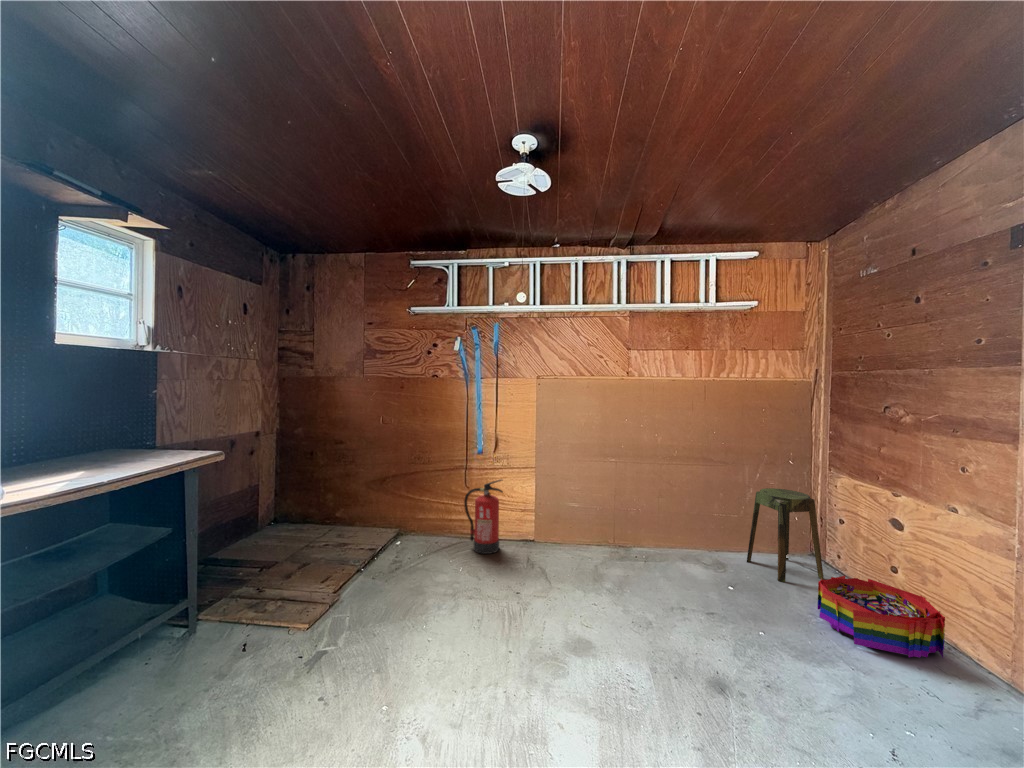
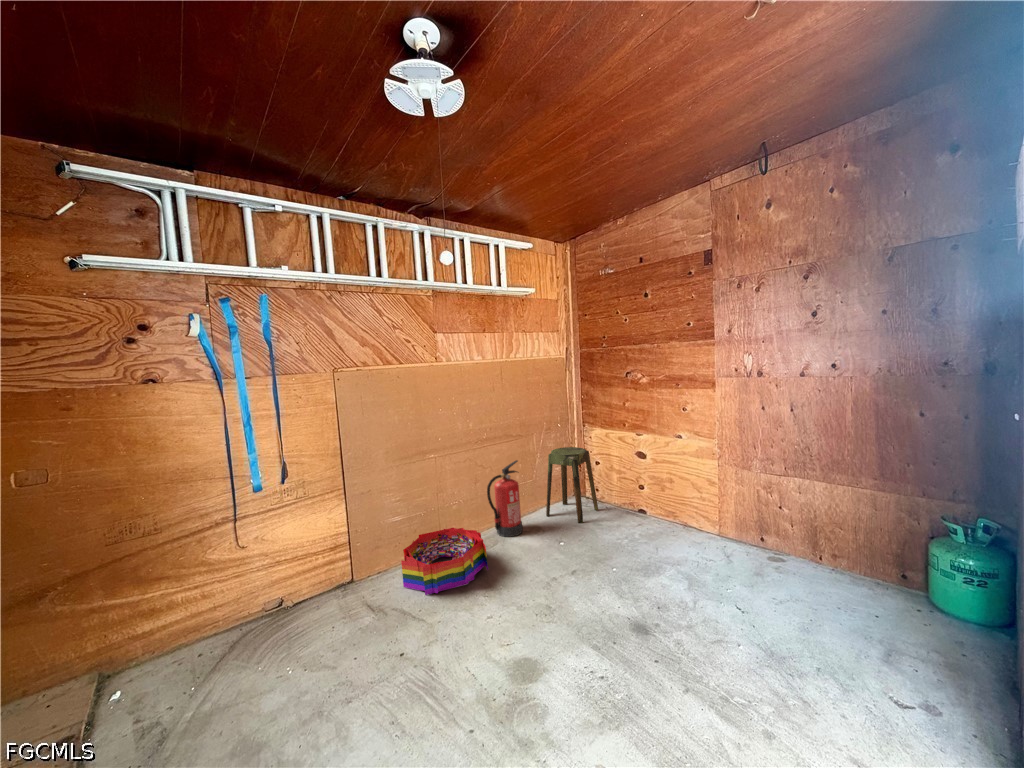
fire extinguisher: present [464,480,503,554] -> present [487,460,522,537]
storage bin: present [818,576,945,658] -> present [401,528,488,595]

